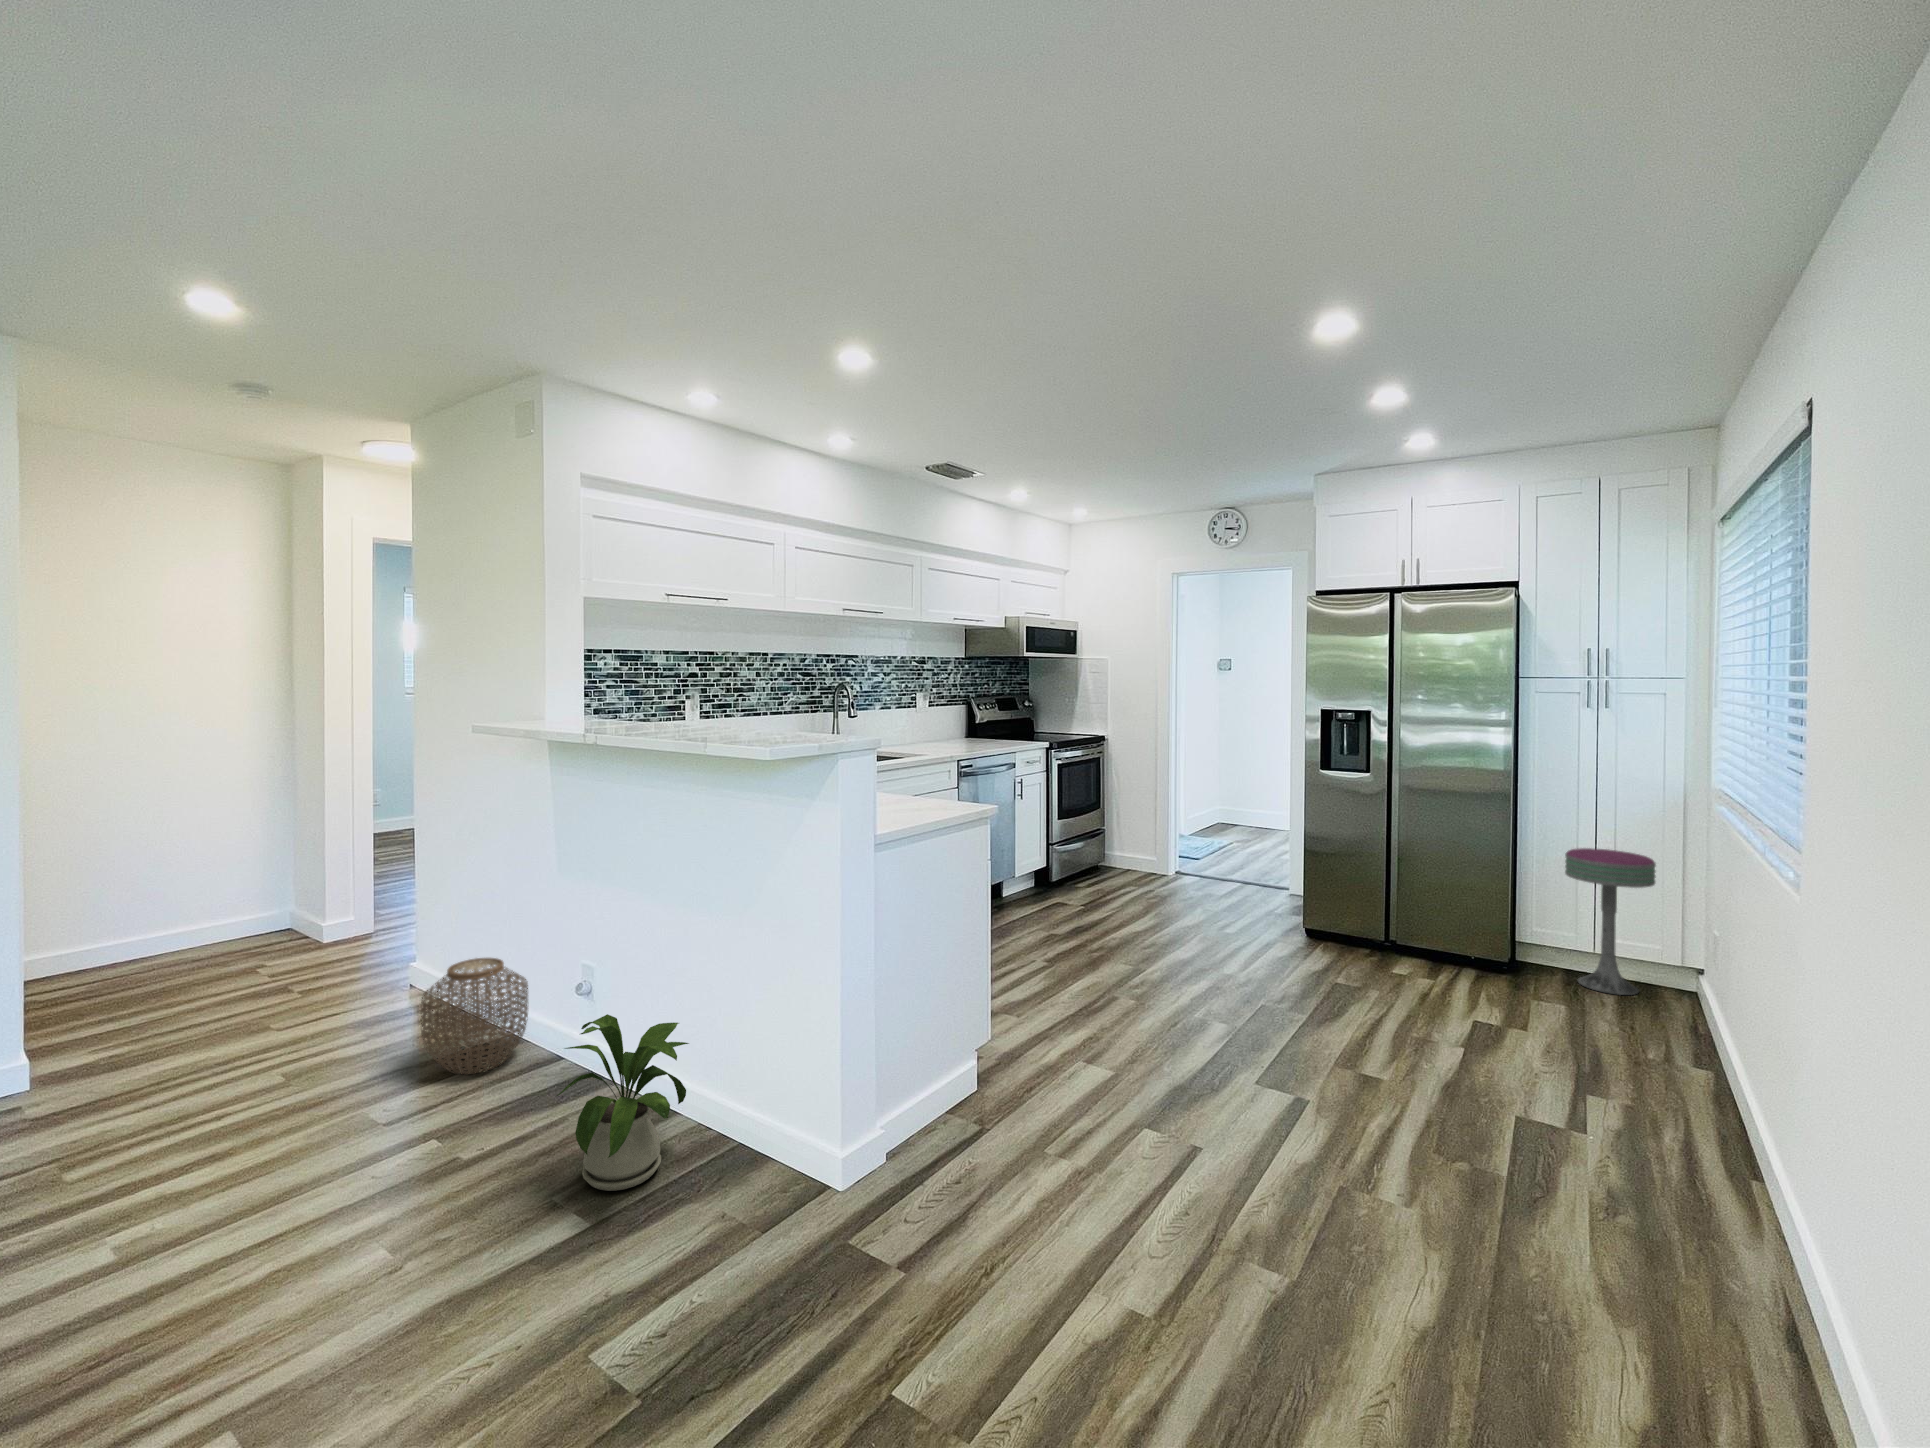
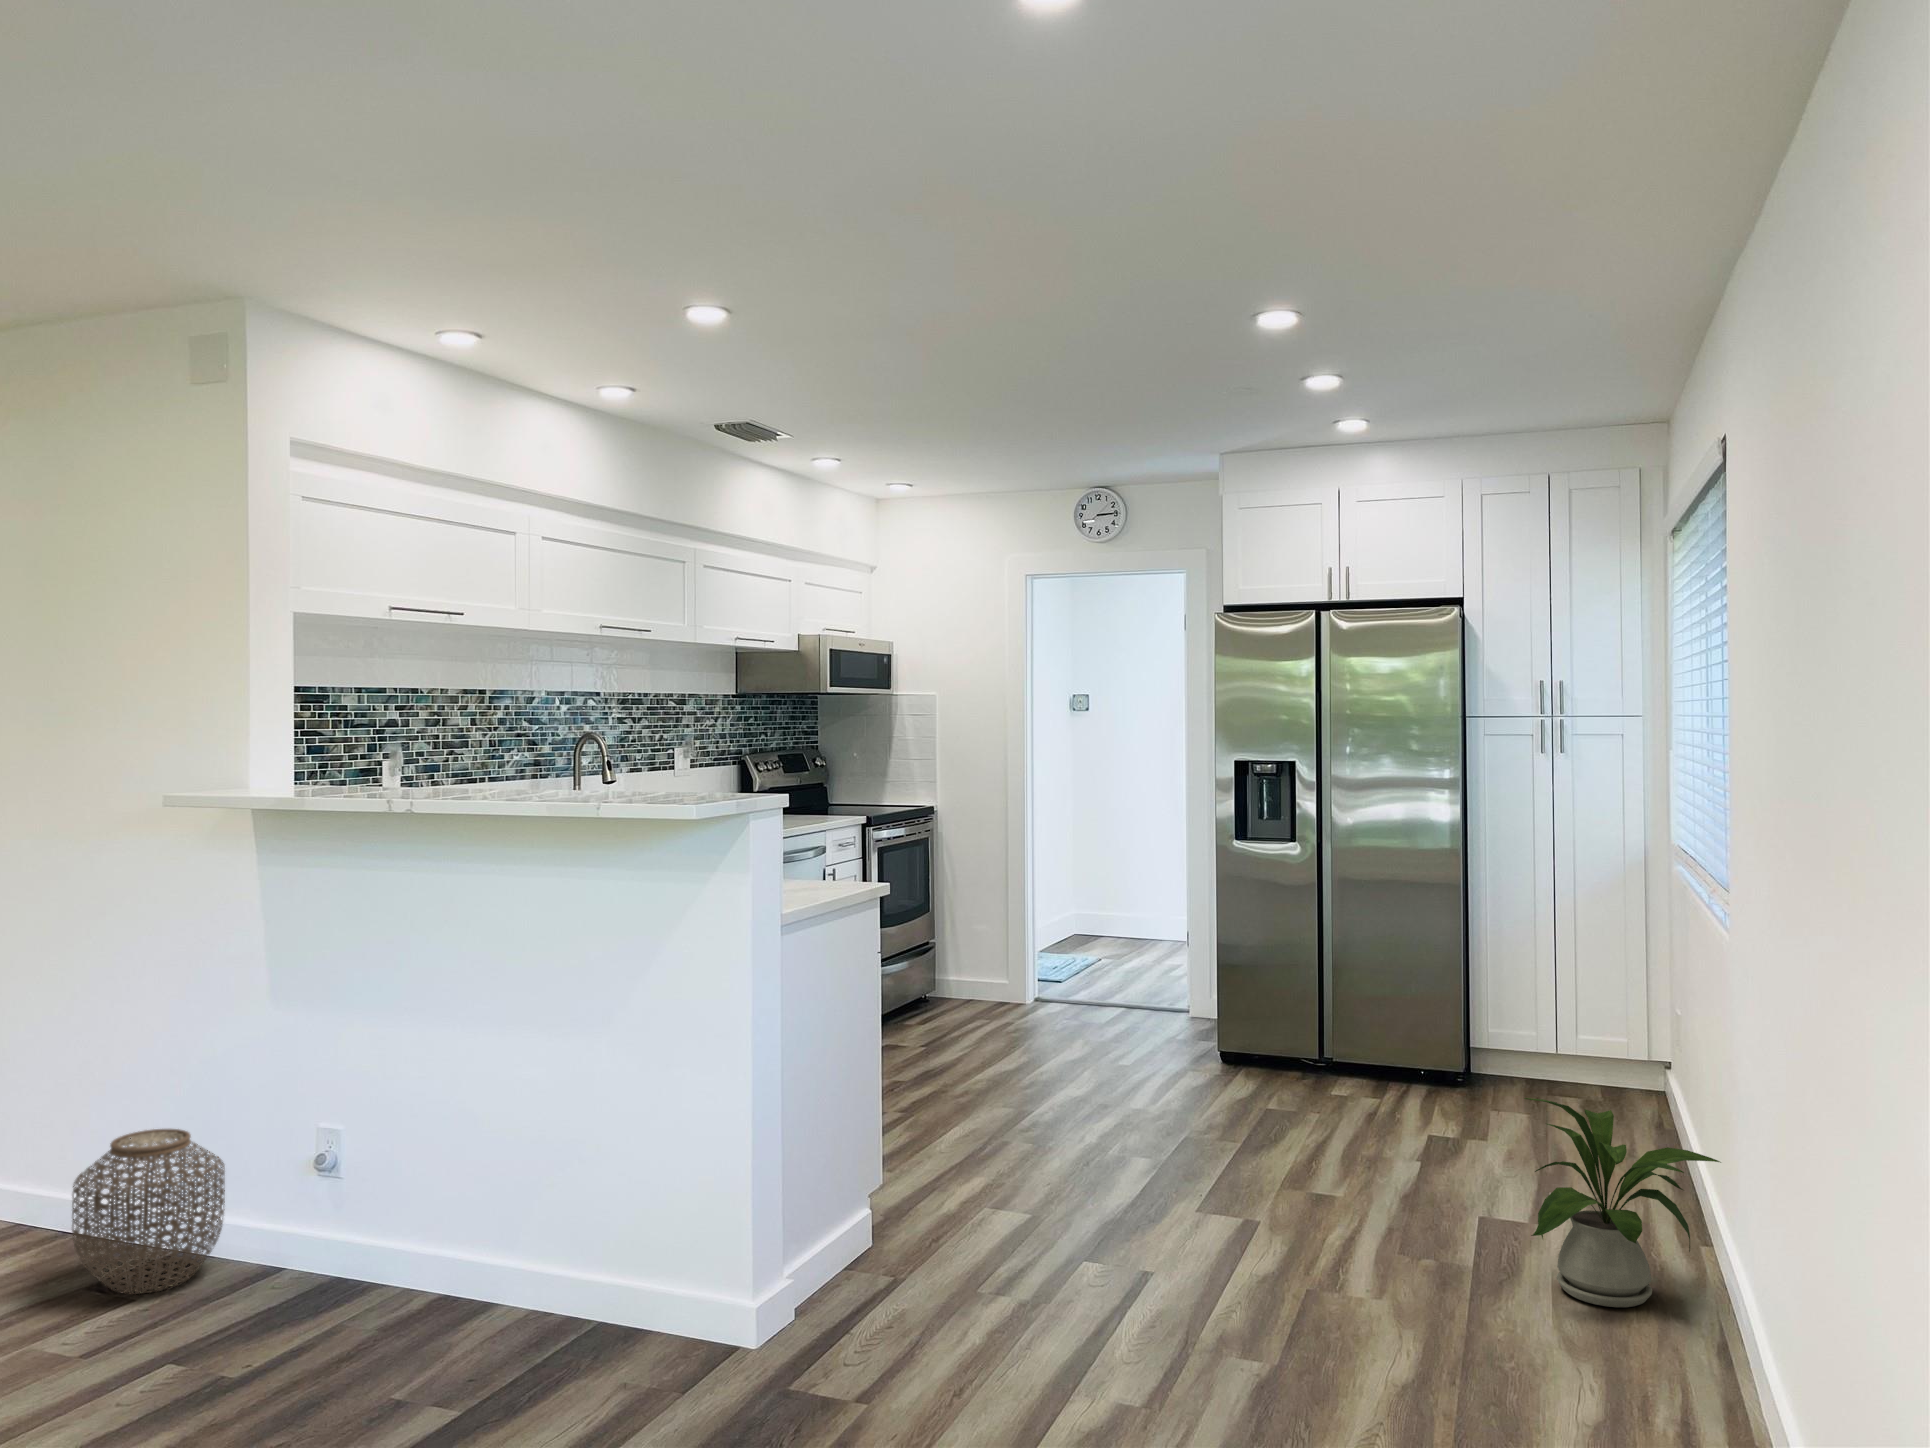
bar stool: present [1565,848,1656,995] -> none [1520,924,1615,1096]
house plant: present [557,1014,689,1191] -> present [1525,1098,1721,1307]

